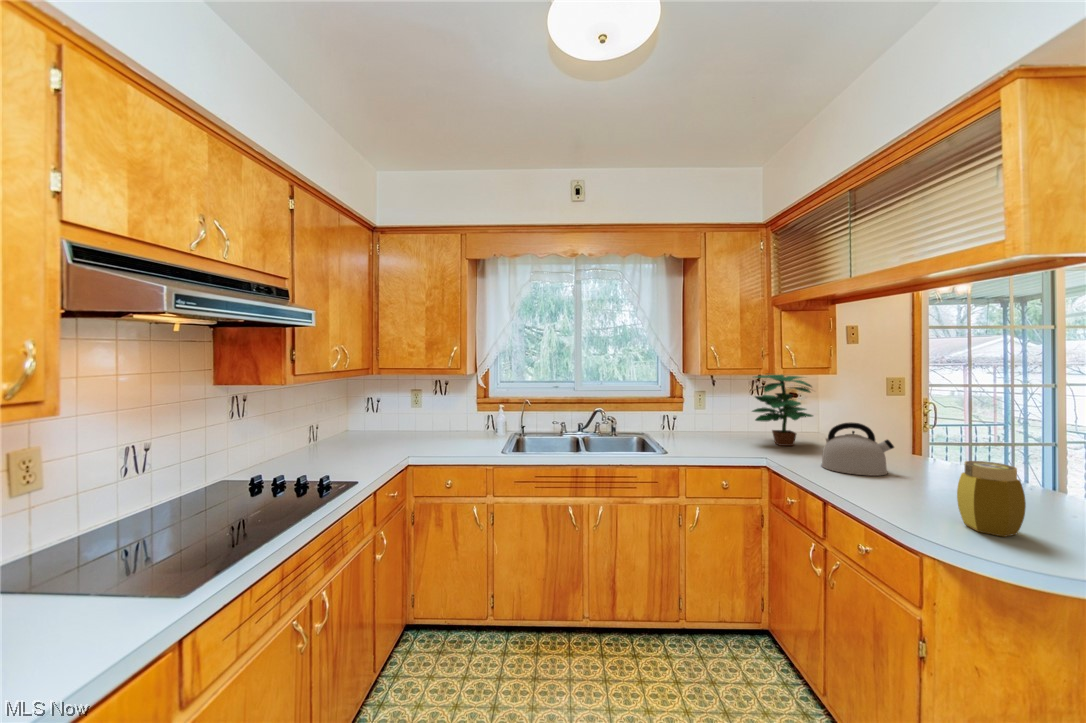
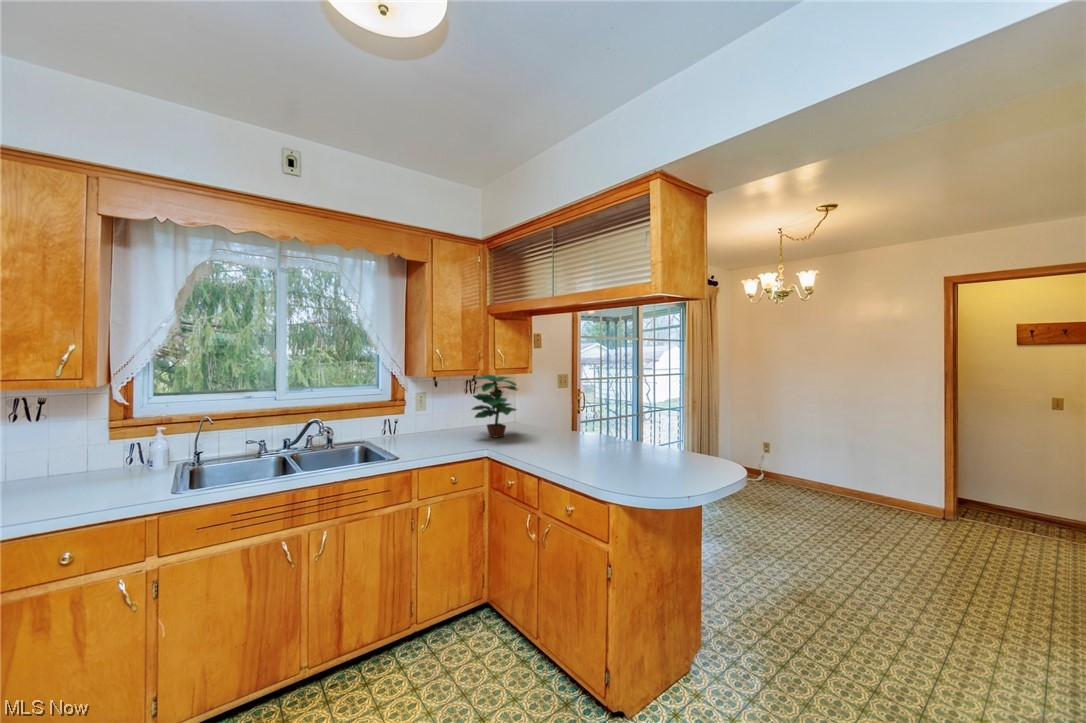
kettle: present [822,422,894,476] -> none [529,414,575,455]
jar: present [957,461,1026,537] -> none [621,436,654,486]

